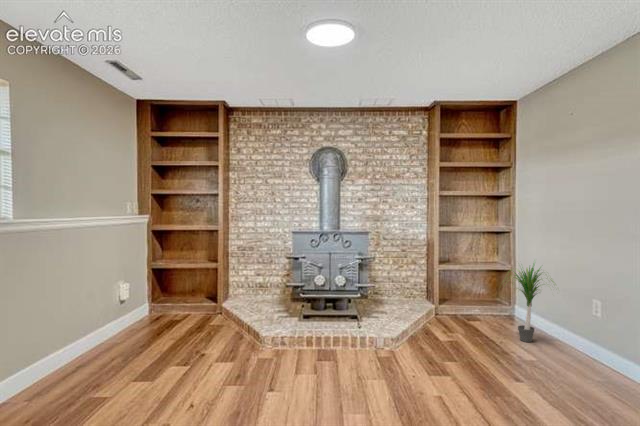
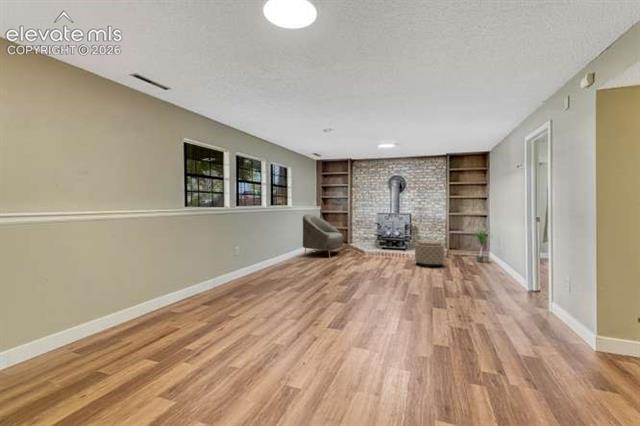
armchair: none [65,239,202,381] -> present [303,214,343,258]
ottoman: none [407,306,486,397] -> present [415,240,444,267]

